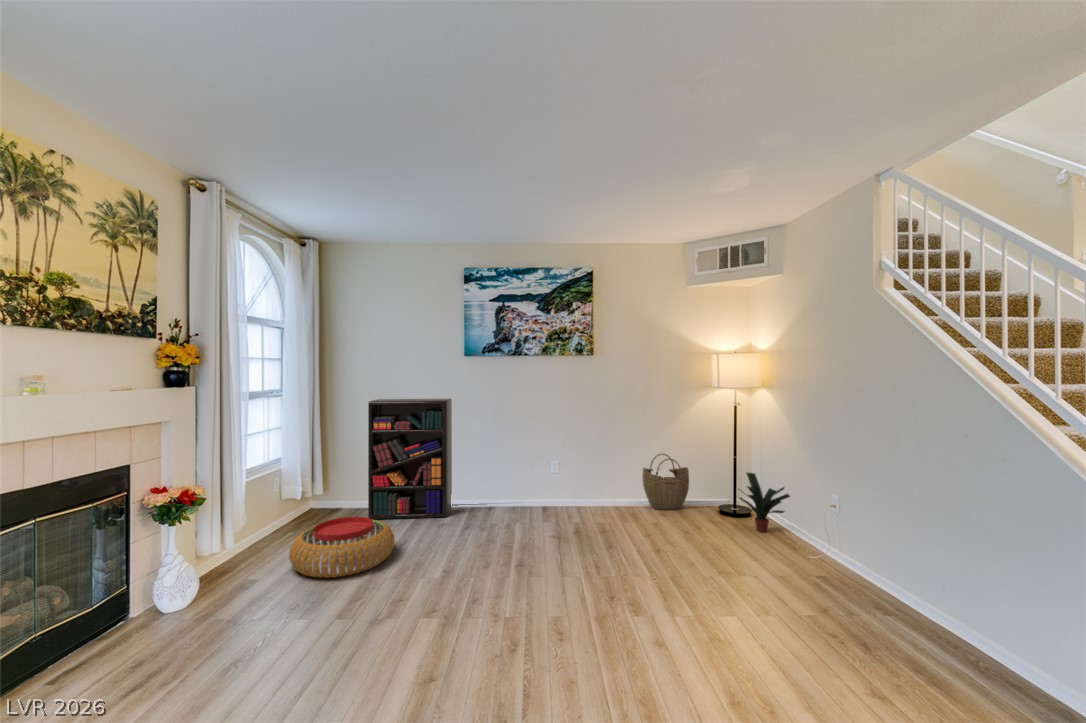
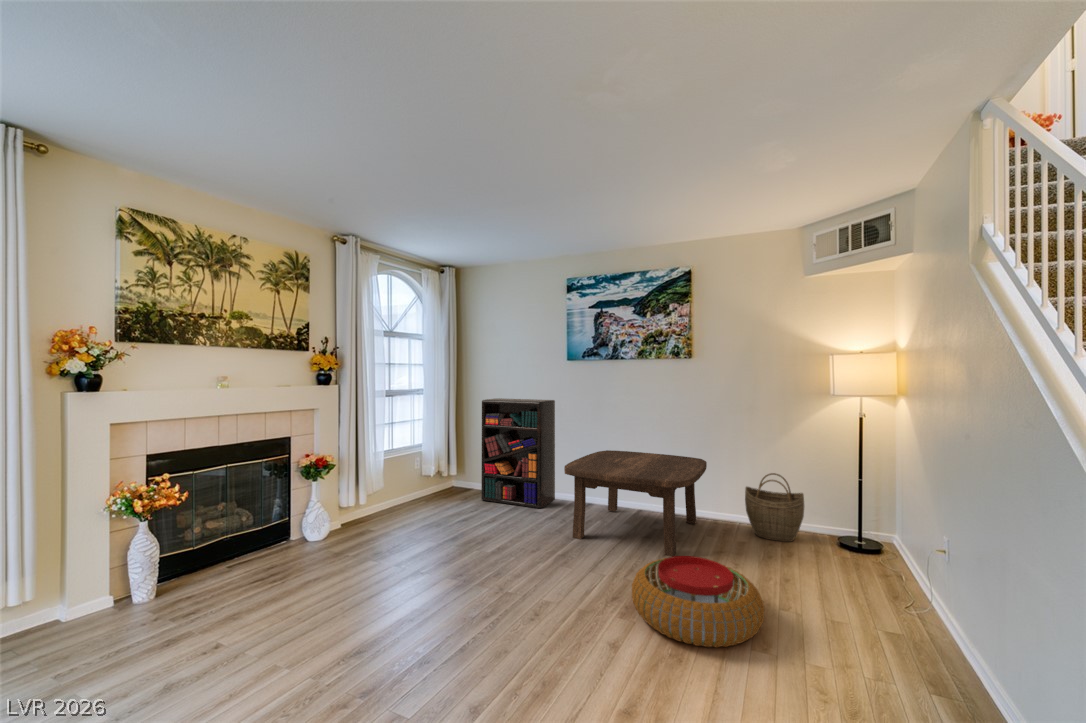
coffee table: none [497,446,625,539] -> present [564,450,707,557]
potted plant: present [739,472,790,532] -> none [844,509,921,591]
pouf: present [289,517,394,578] -> present [632,556,764,648]

